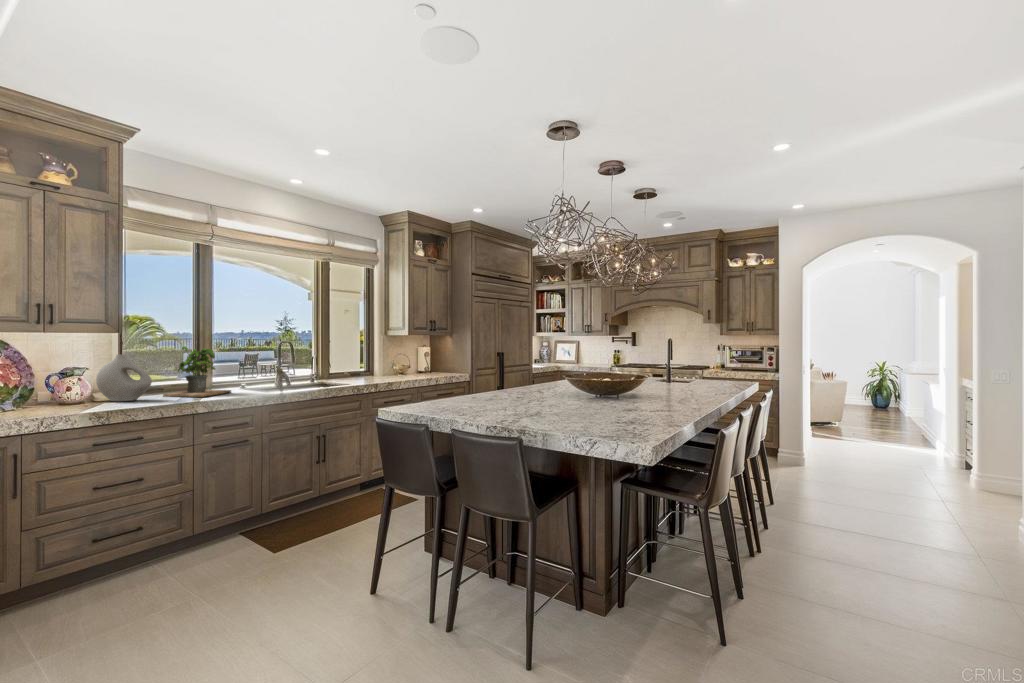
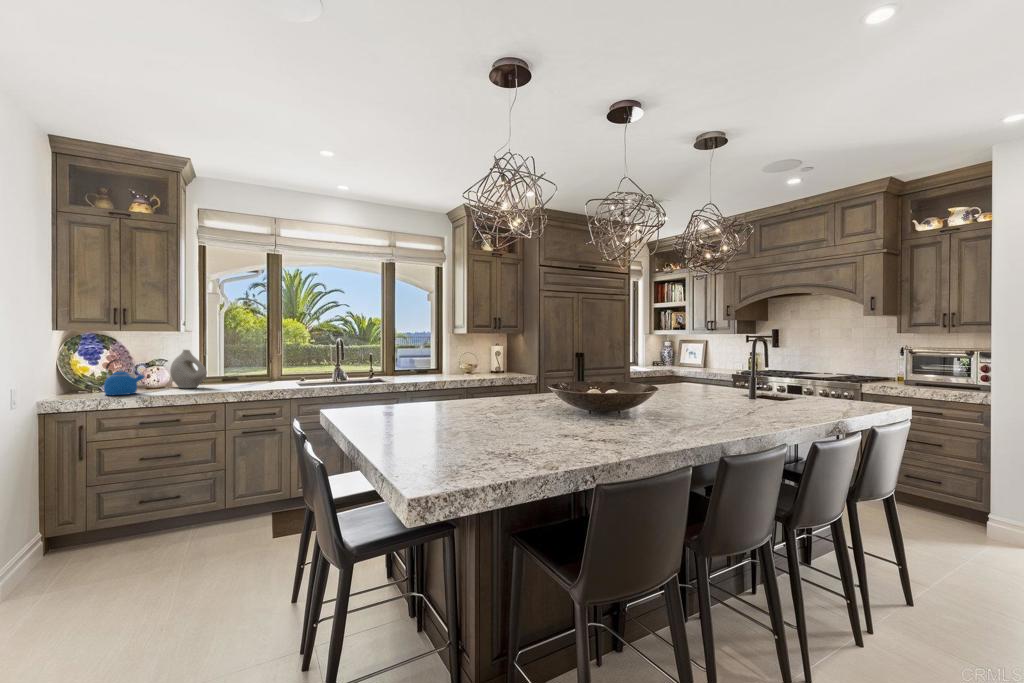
potted plant: present [163,347,231,397] -> none [225,343,281,388]
kettle: none [30,366,87,413] -> present [104,359,145,395]

